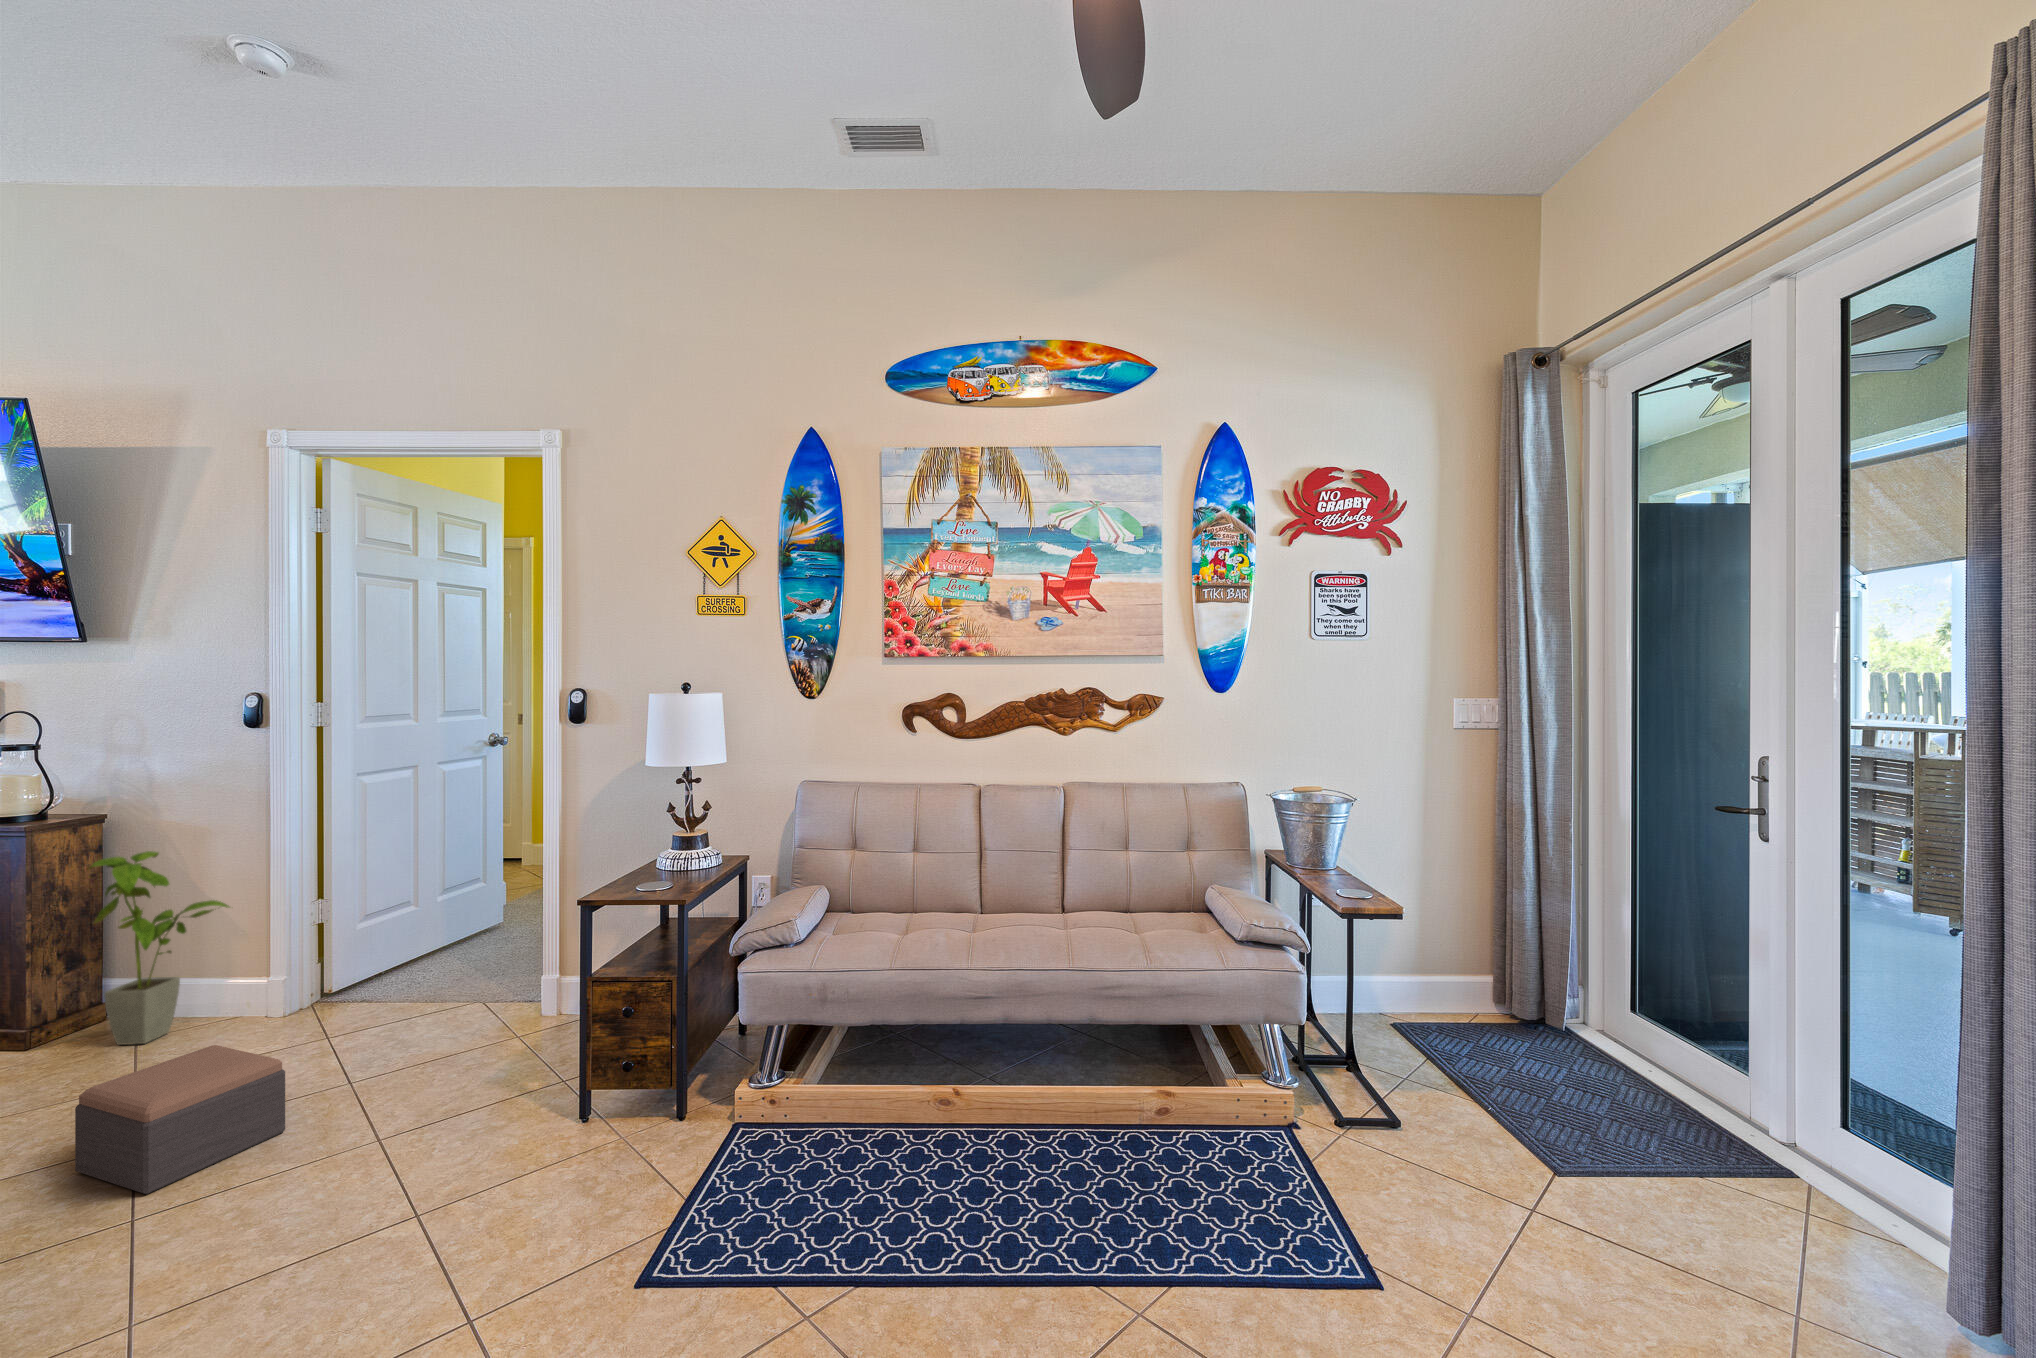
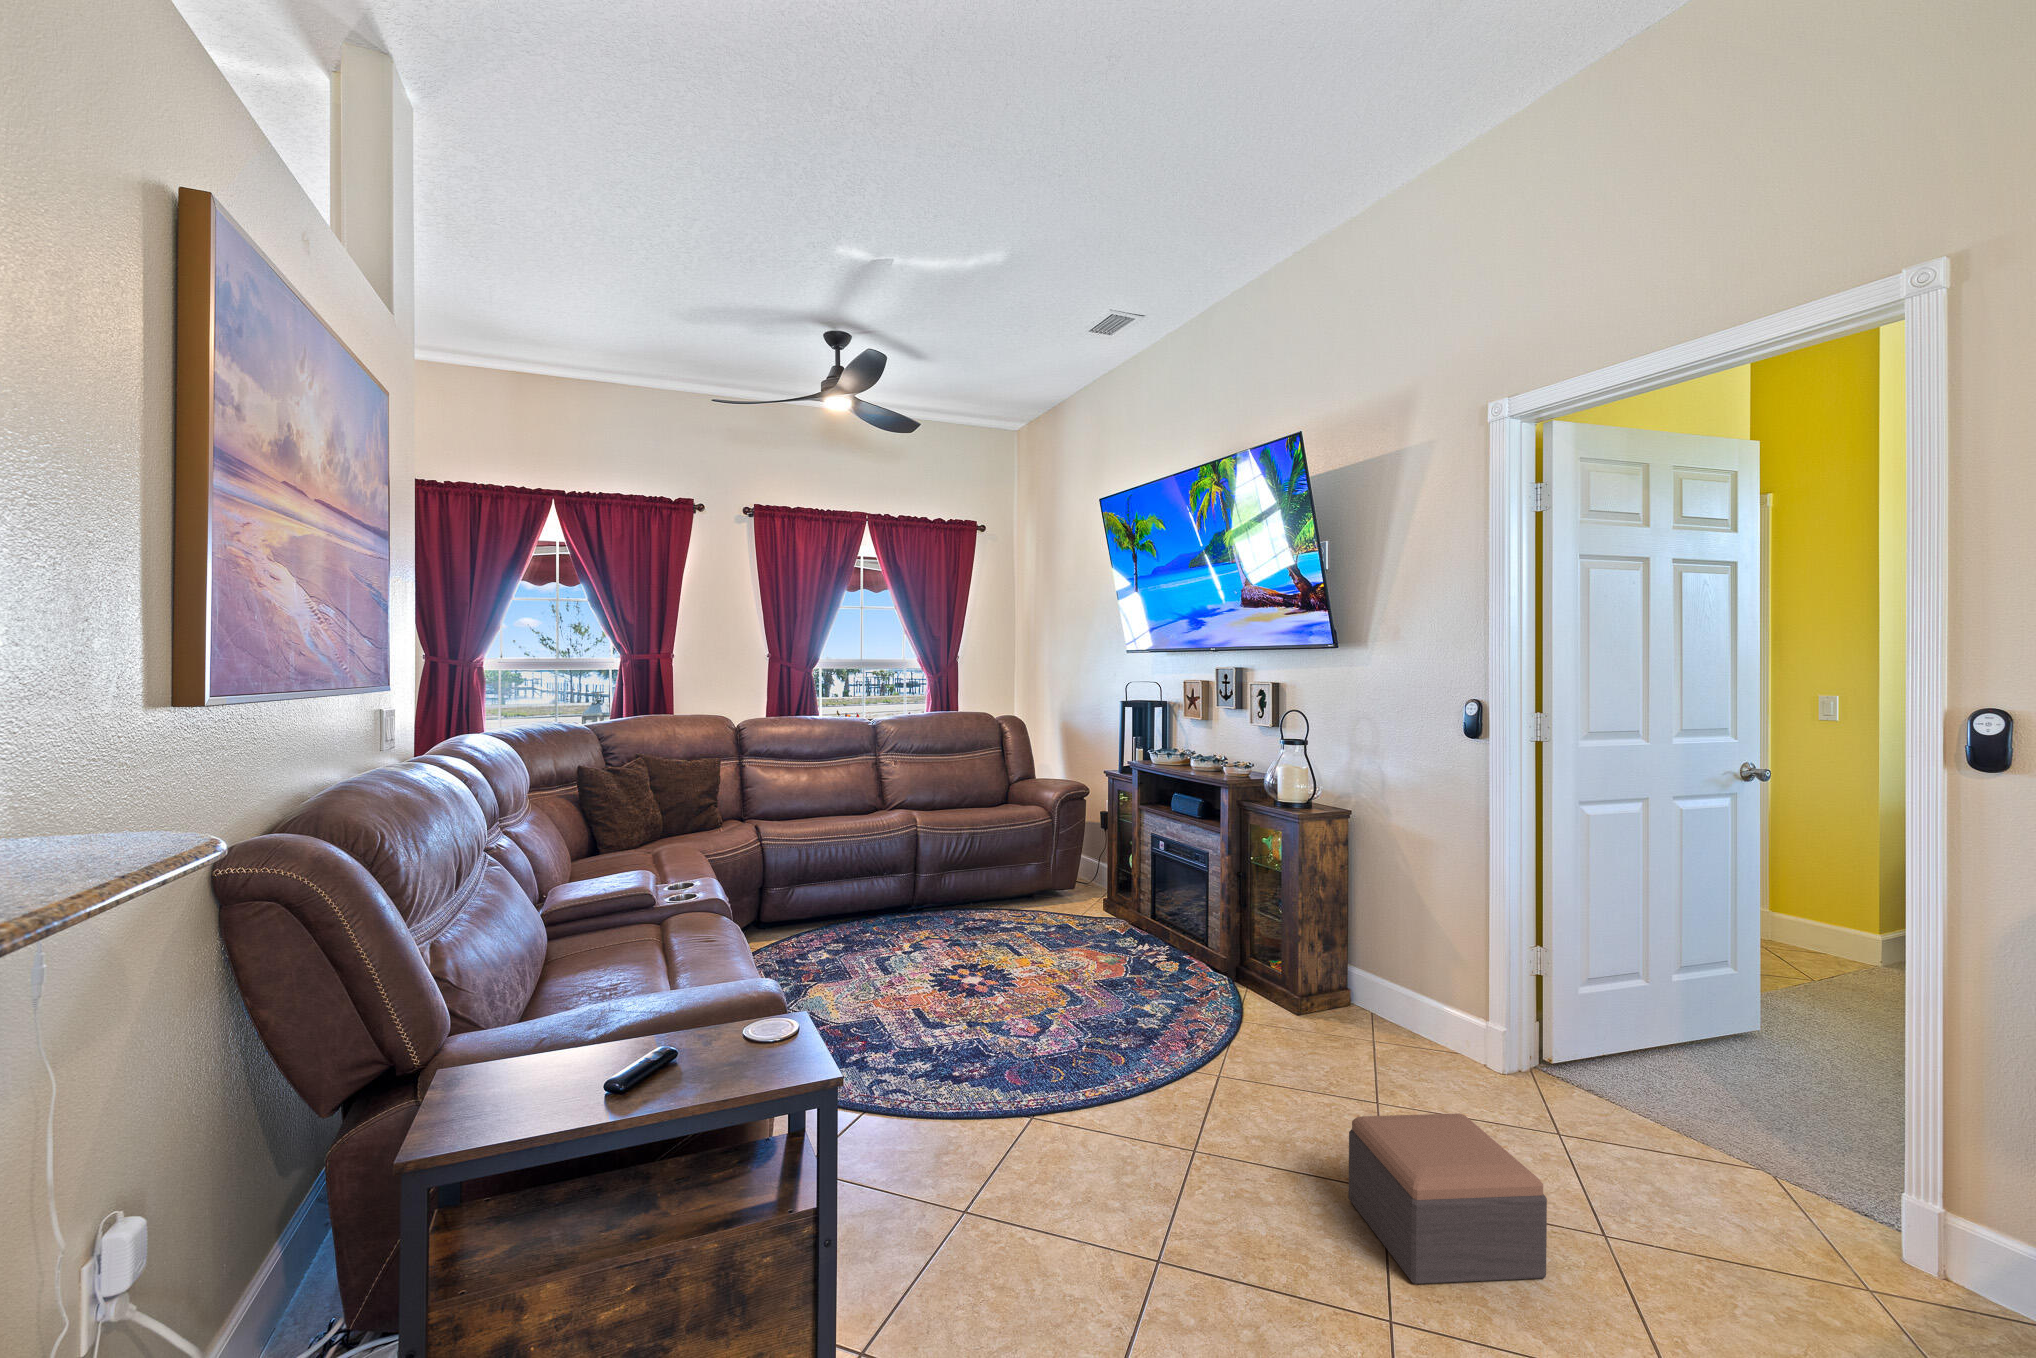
house plant: present [89,851,229,1045] -> none [1343,856,1456,1052]

